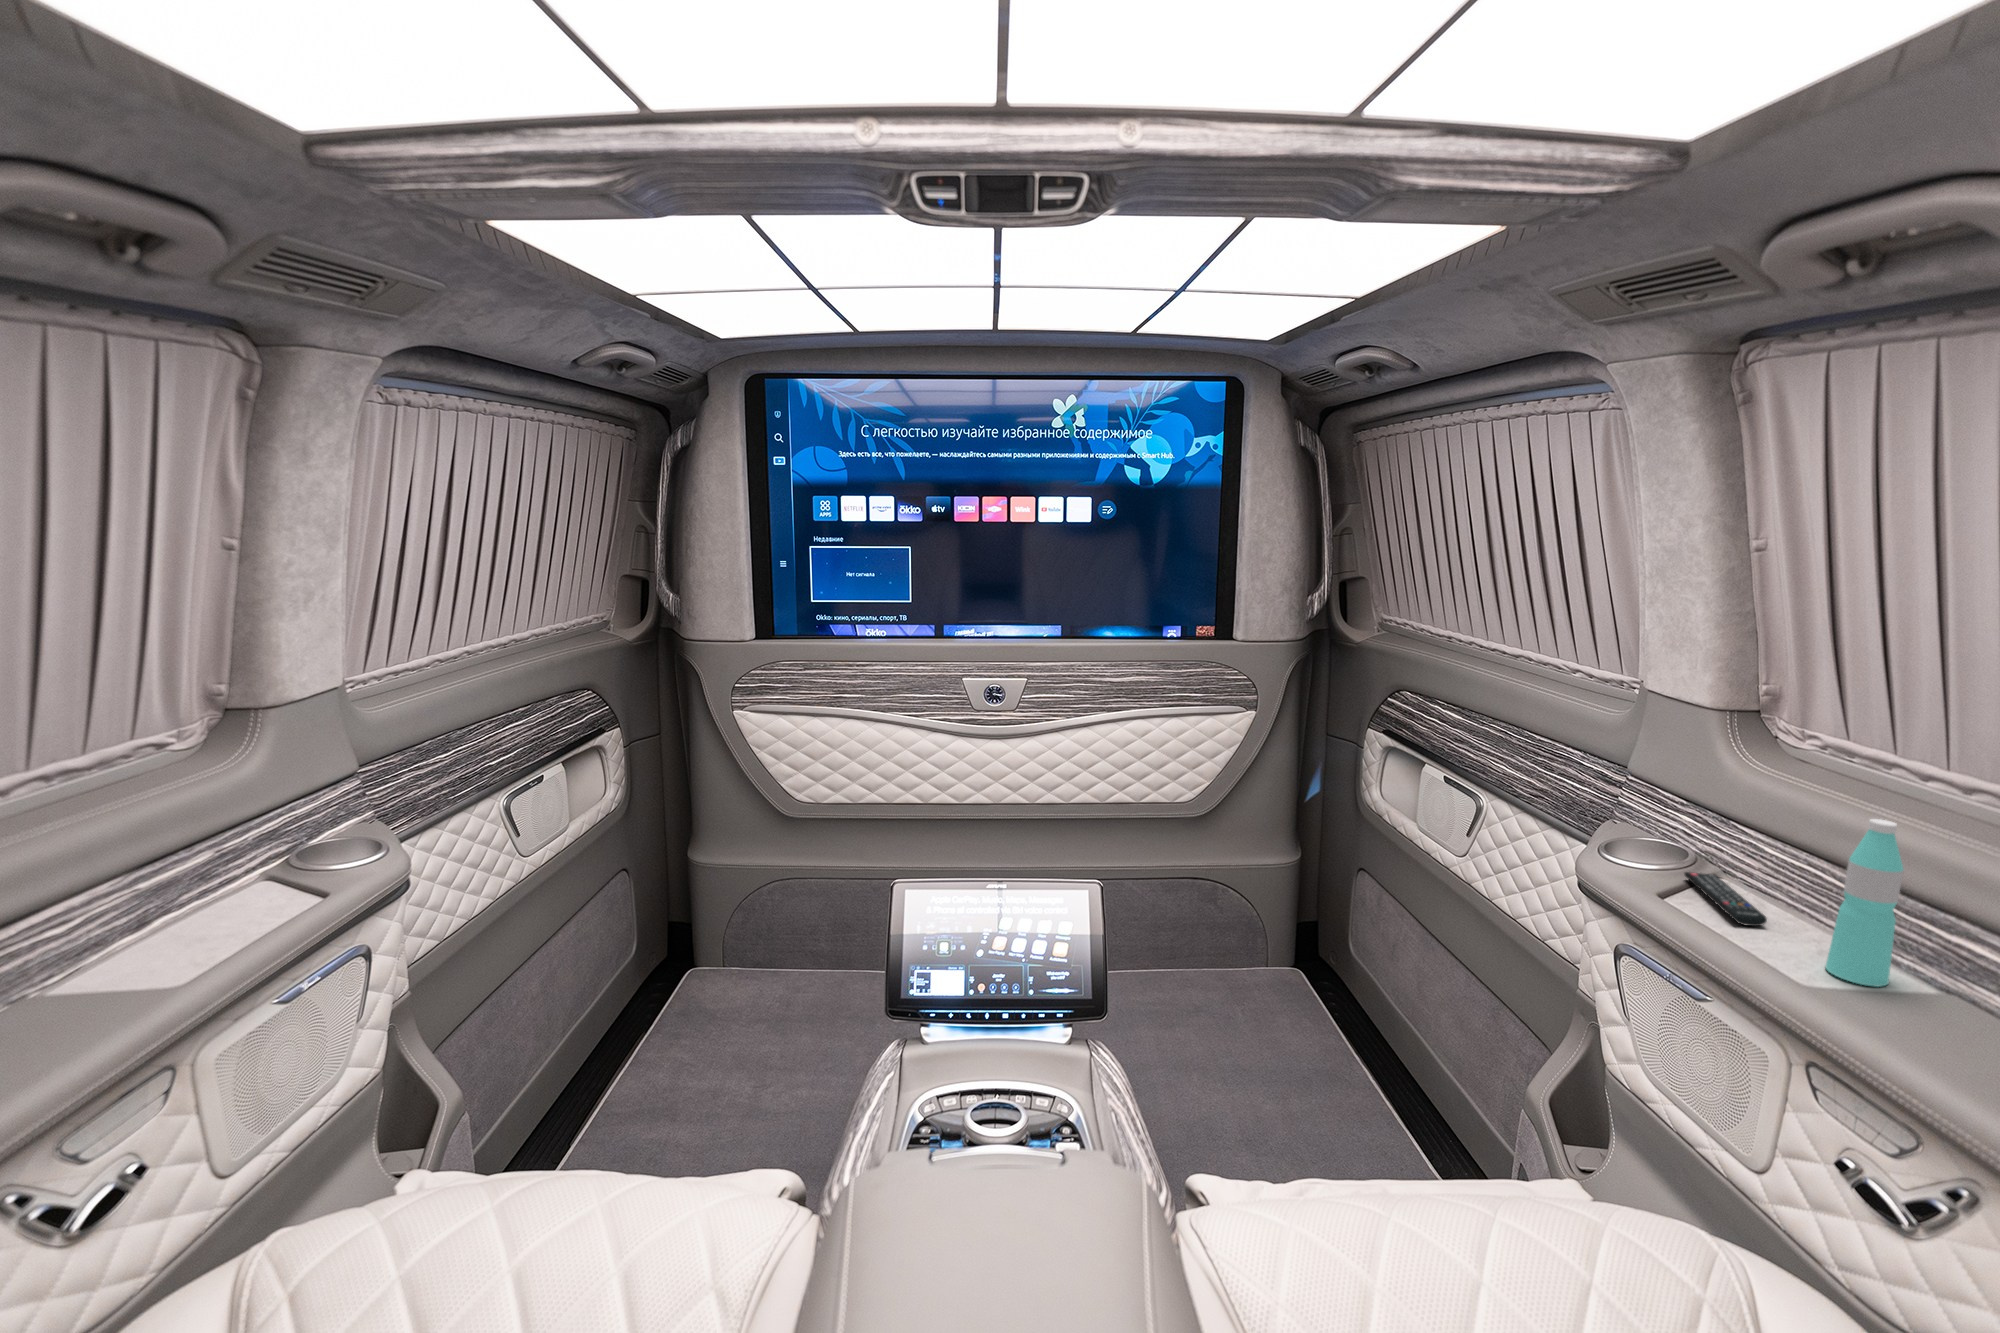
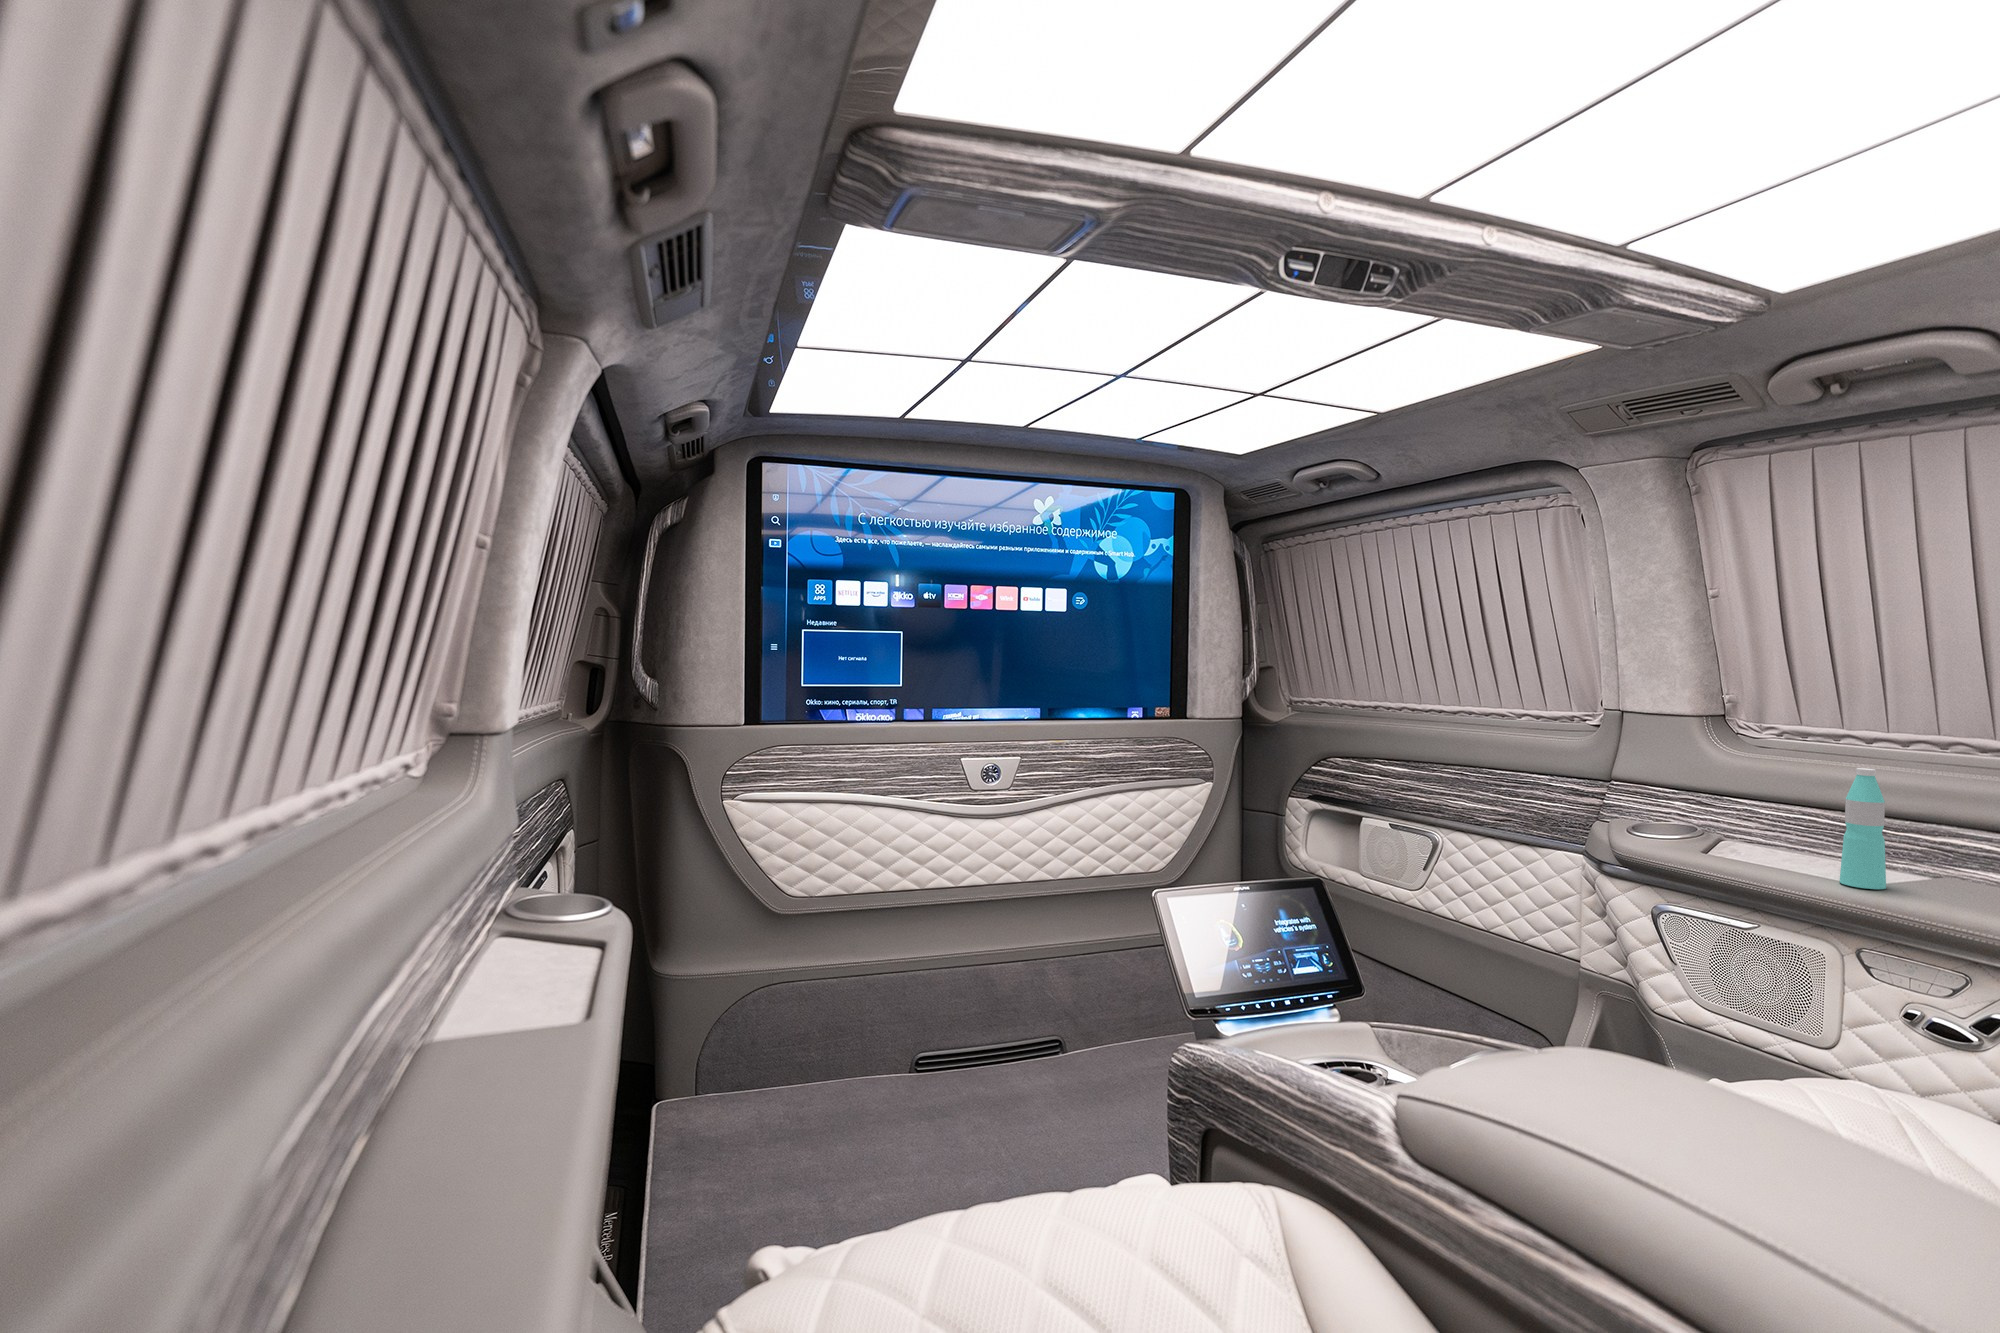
remote control: present [1684,872,1767,926] -> none [1692,841,1778,867]

